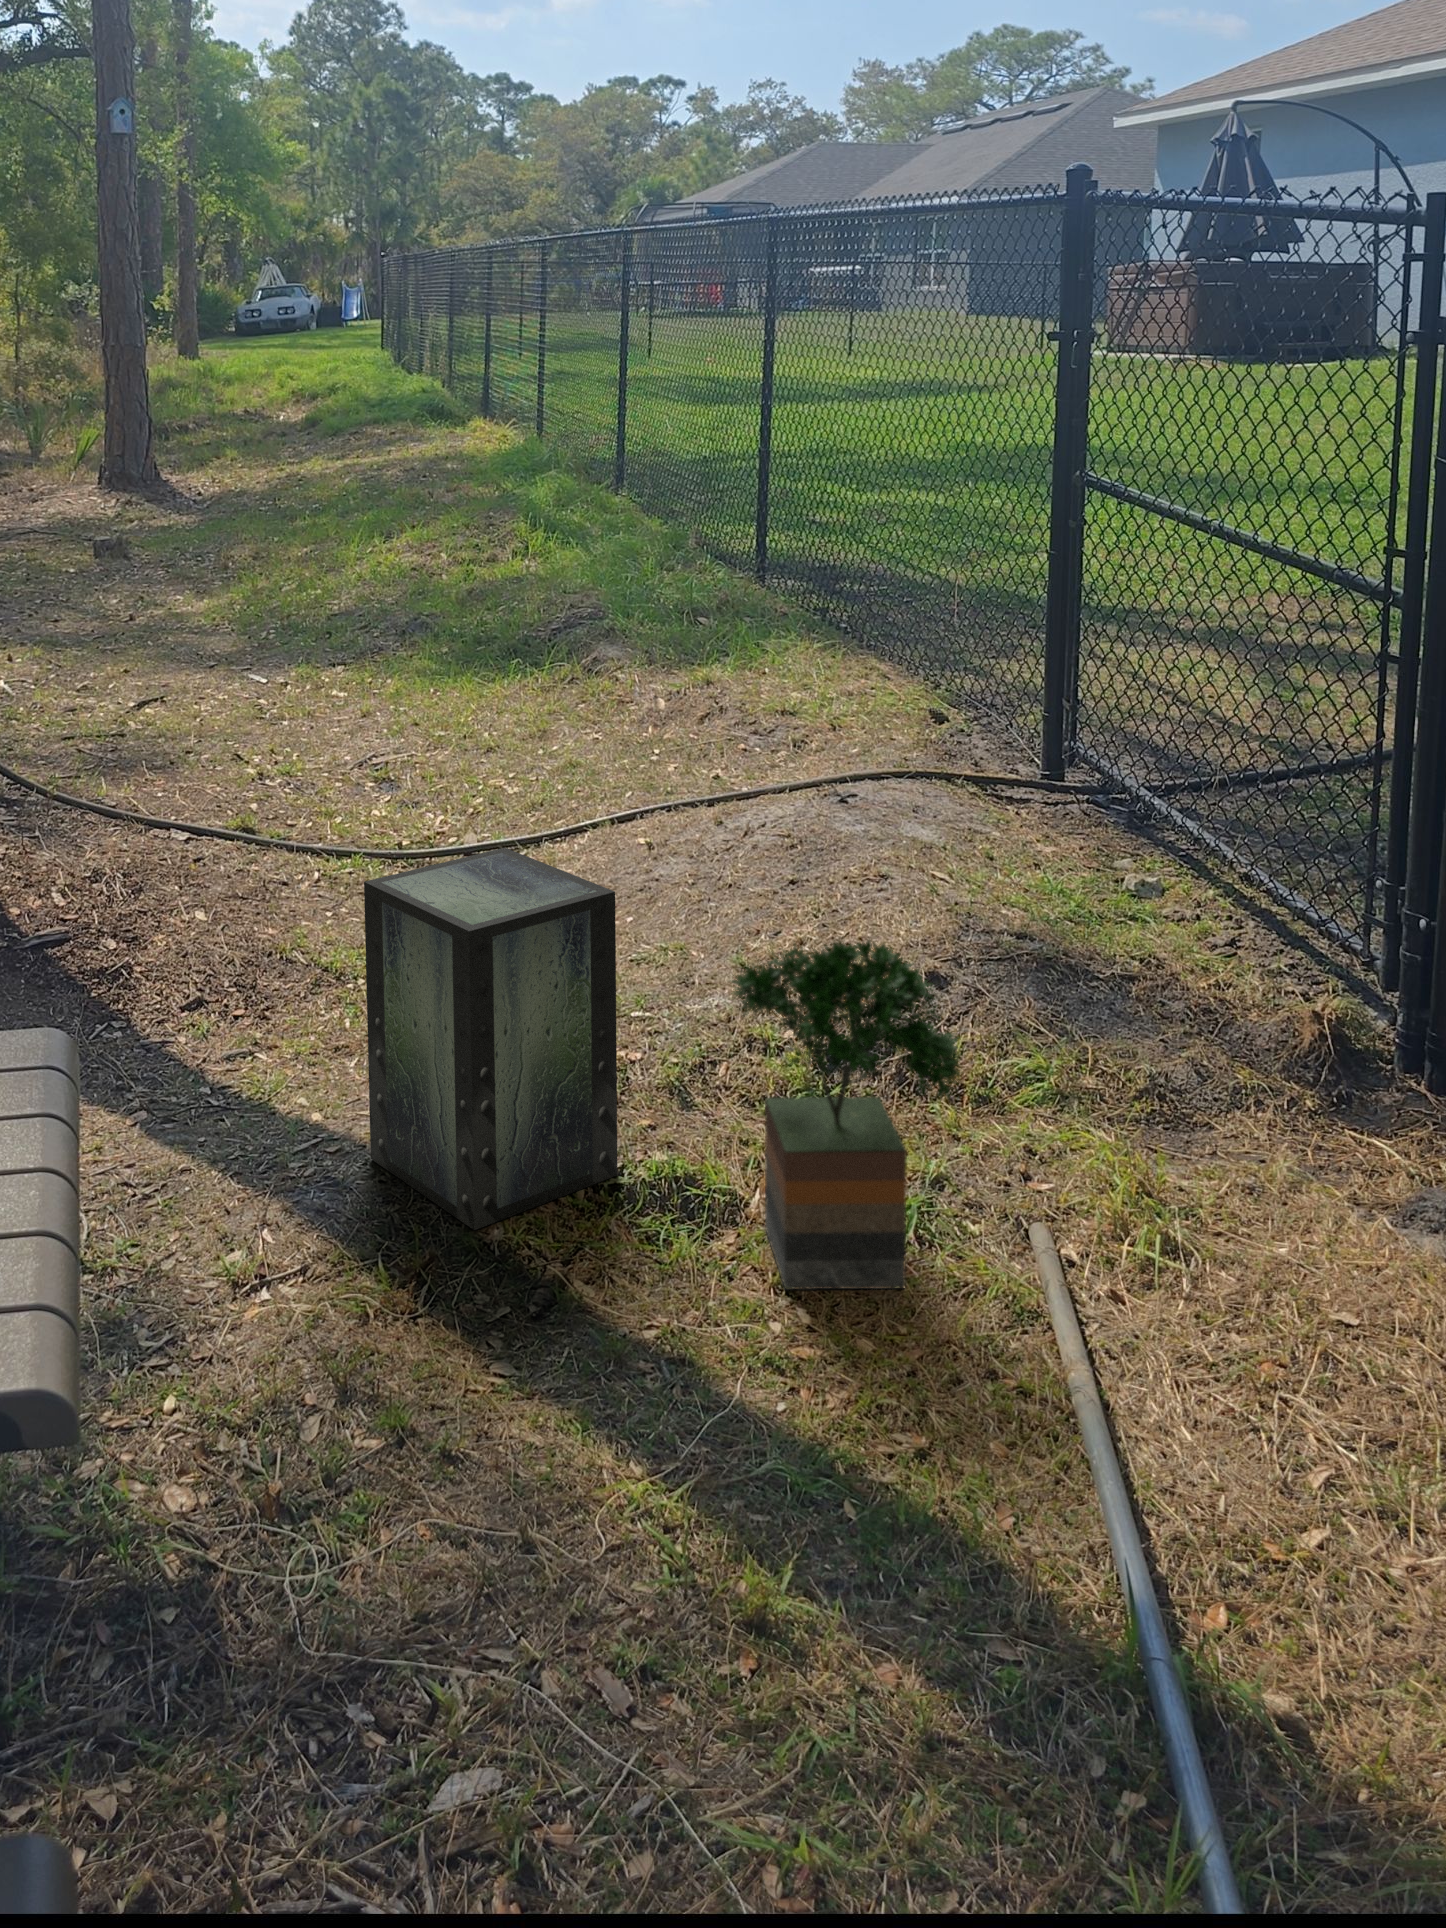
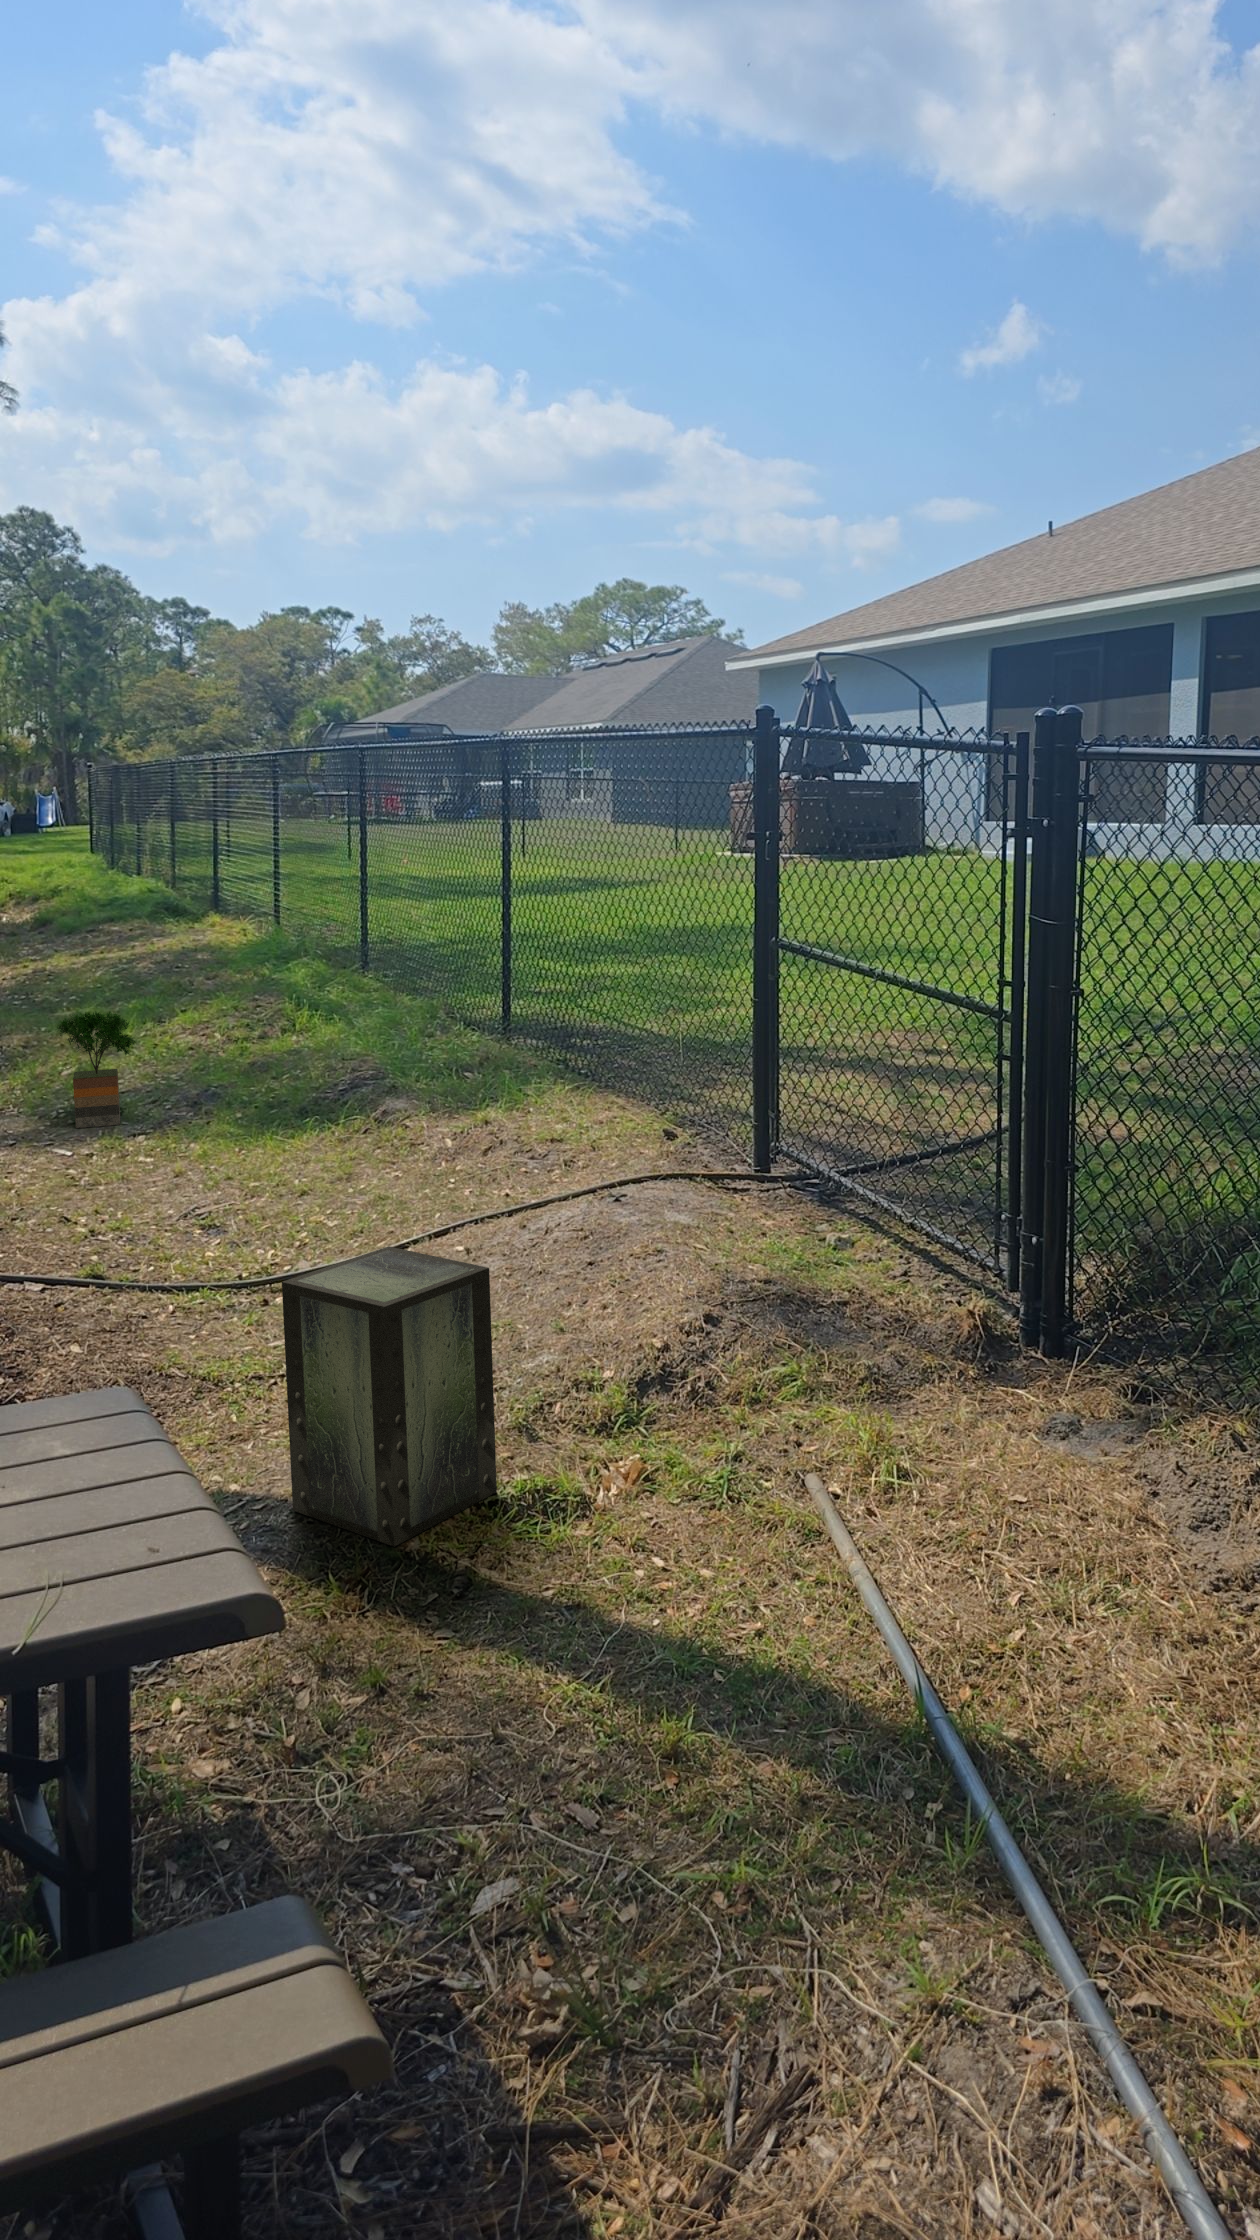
potted tree: present [730,940,960,1289] -> present [56,1011,135,1128]

